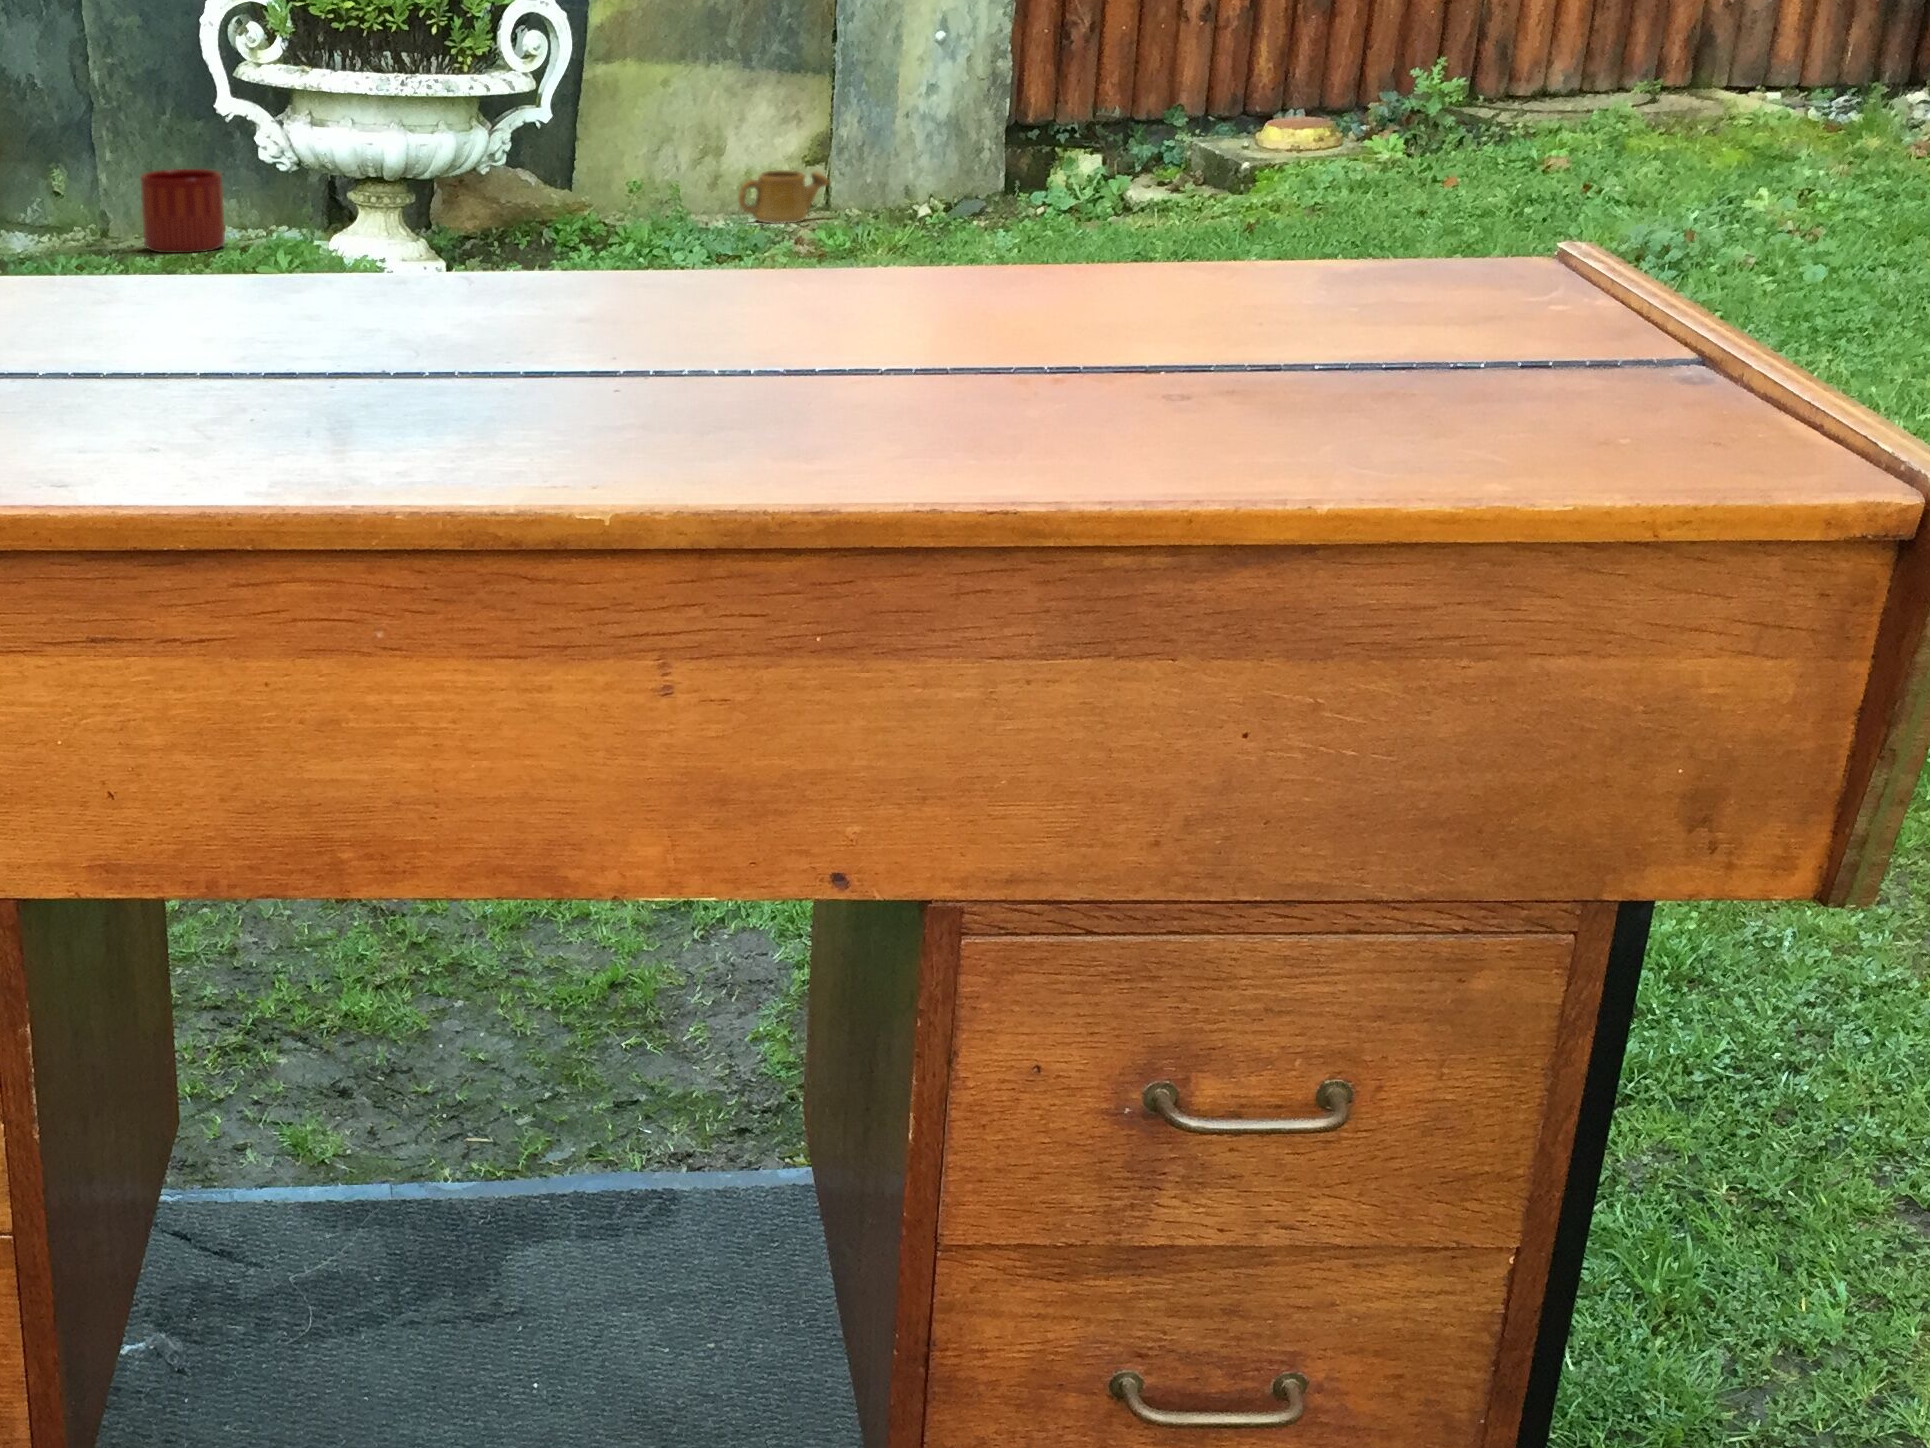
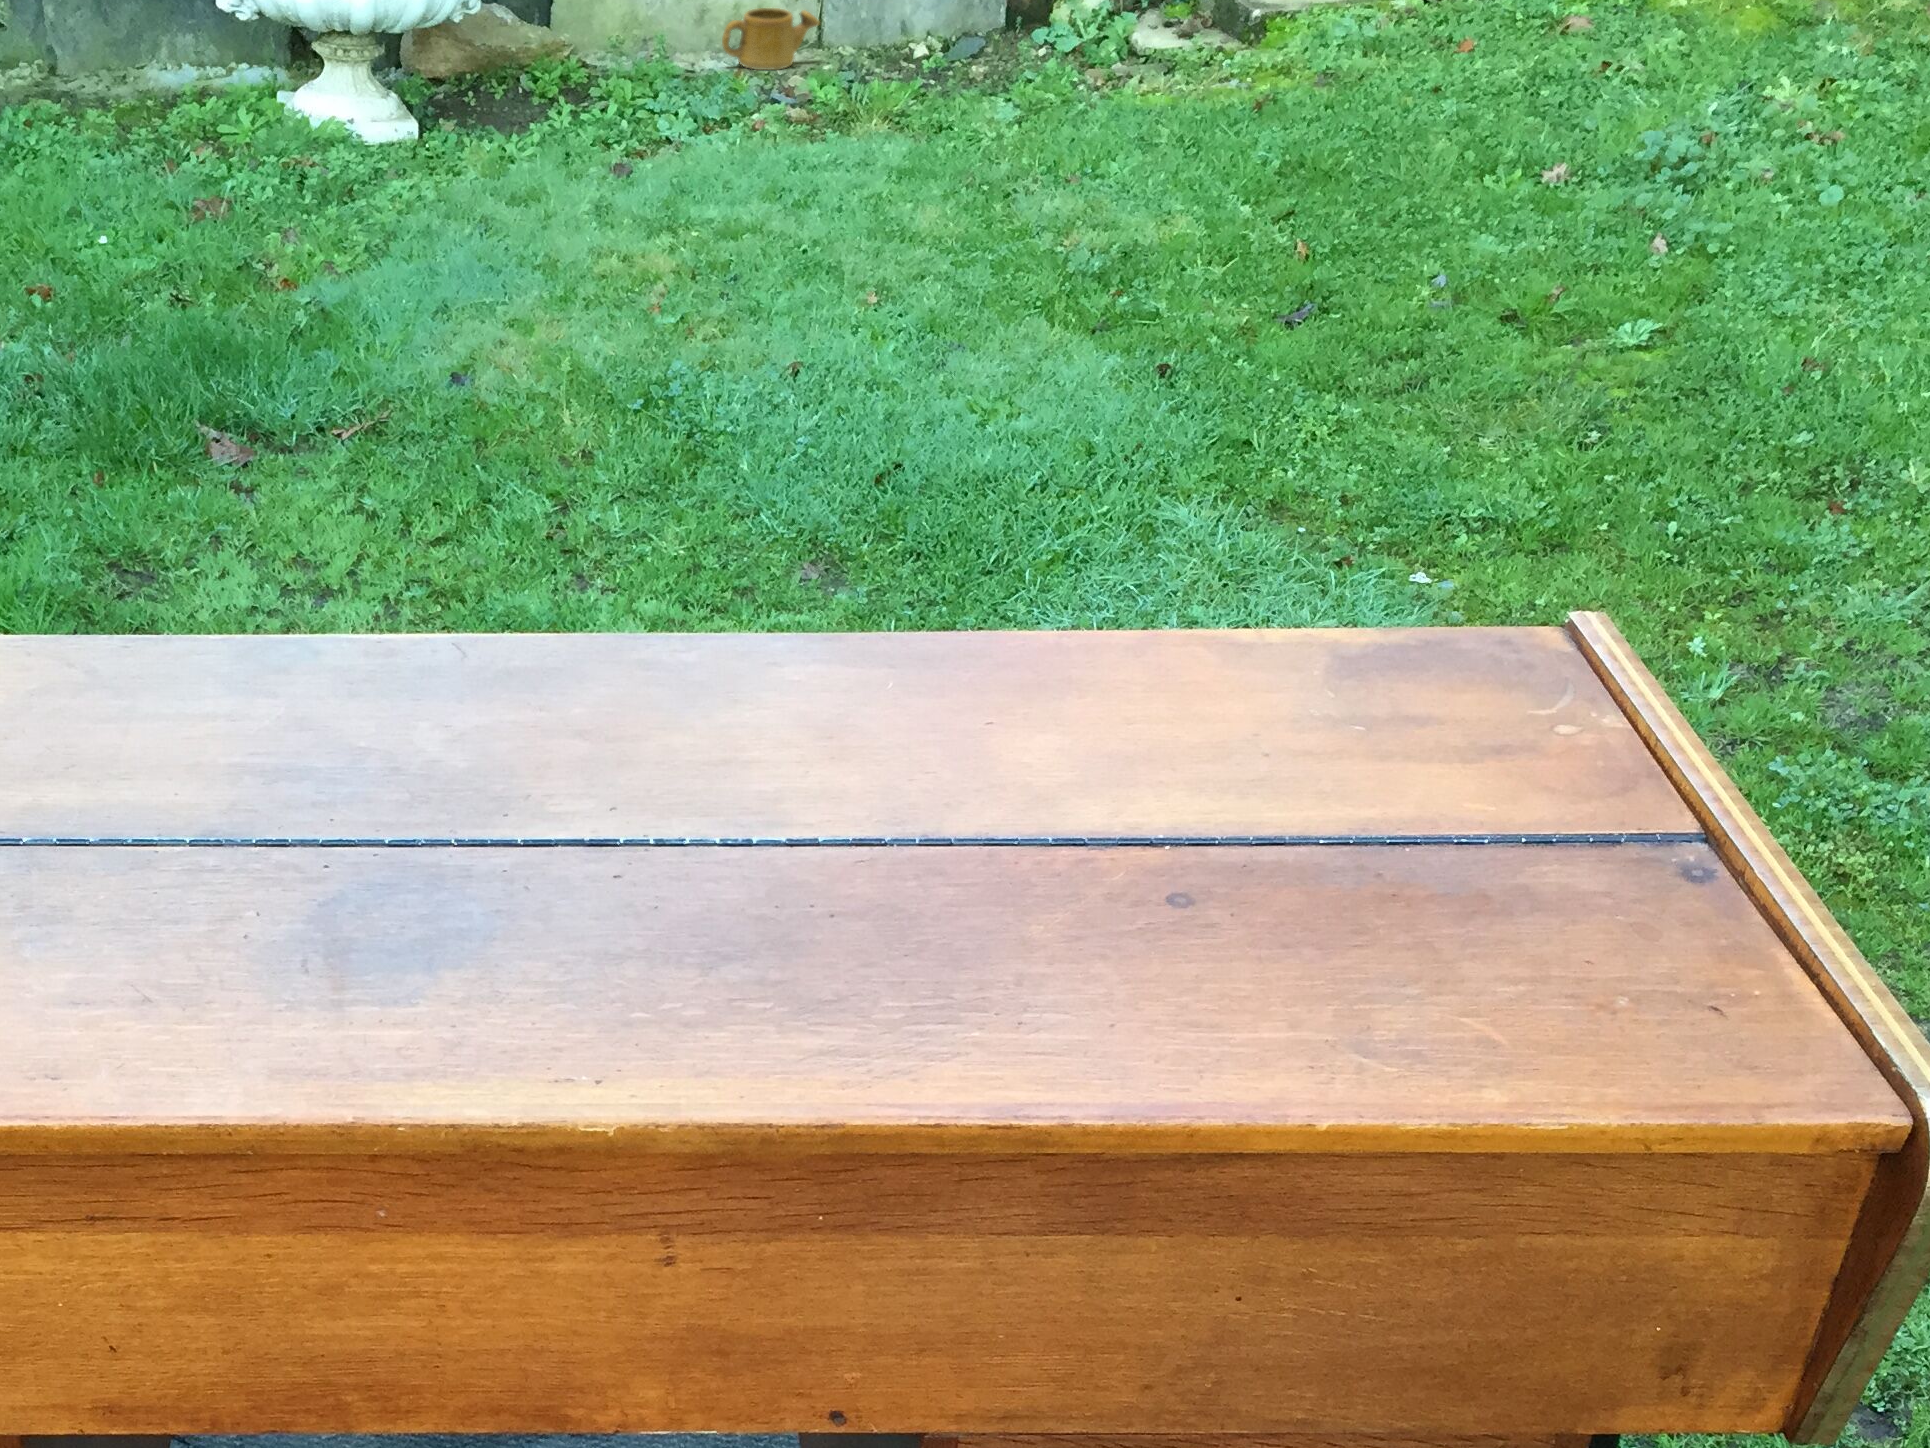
planter: present [140,169,225,253] -> none [78,6,171,106]

